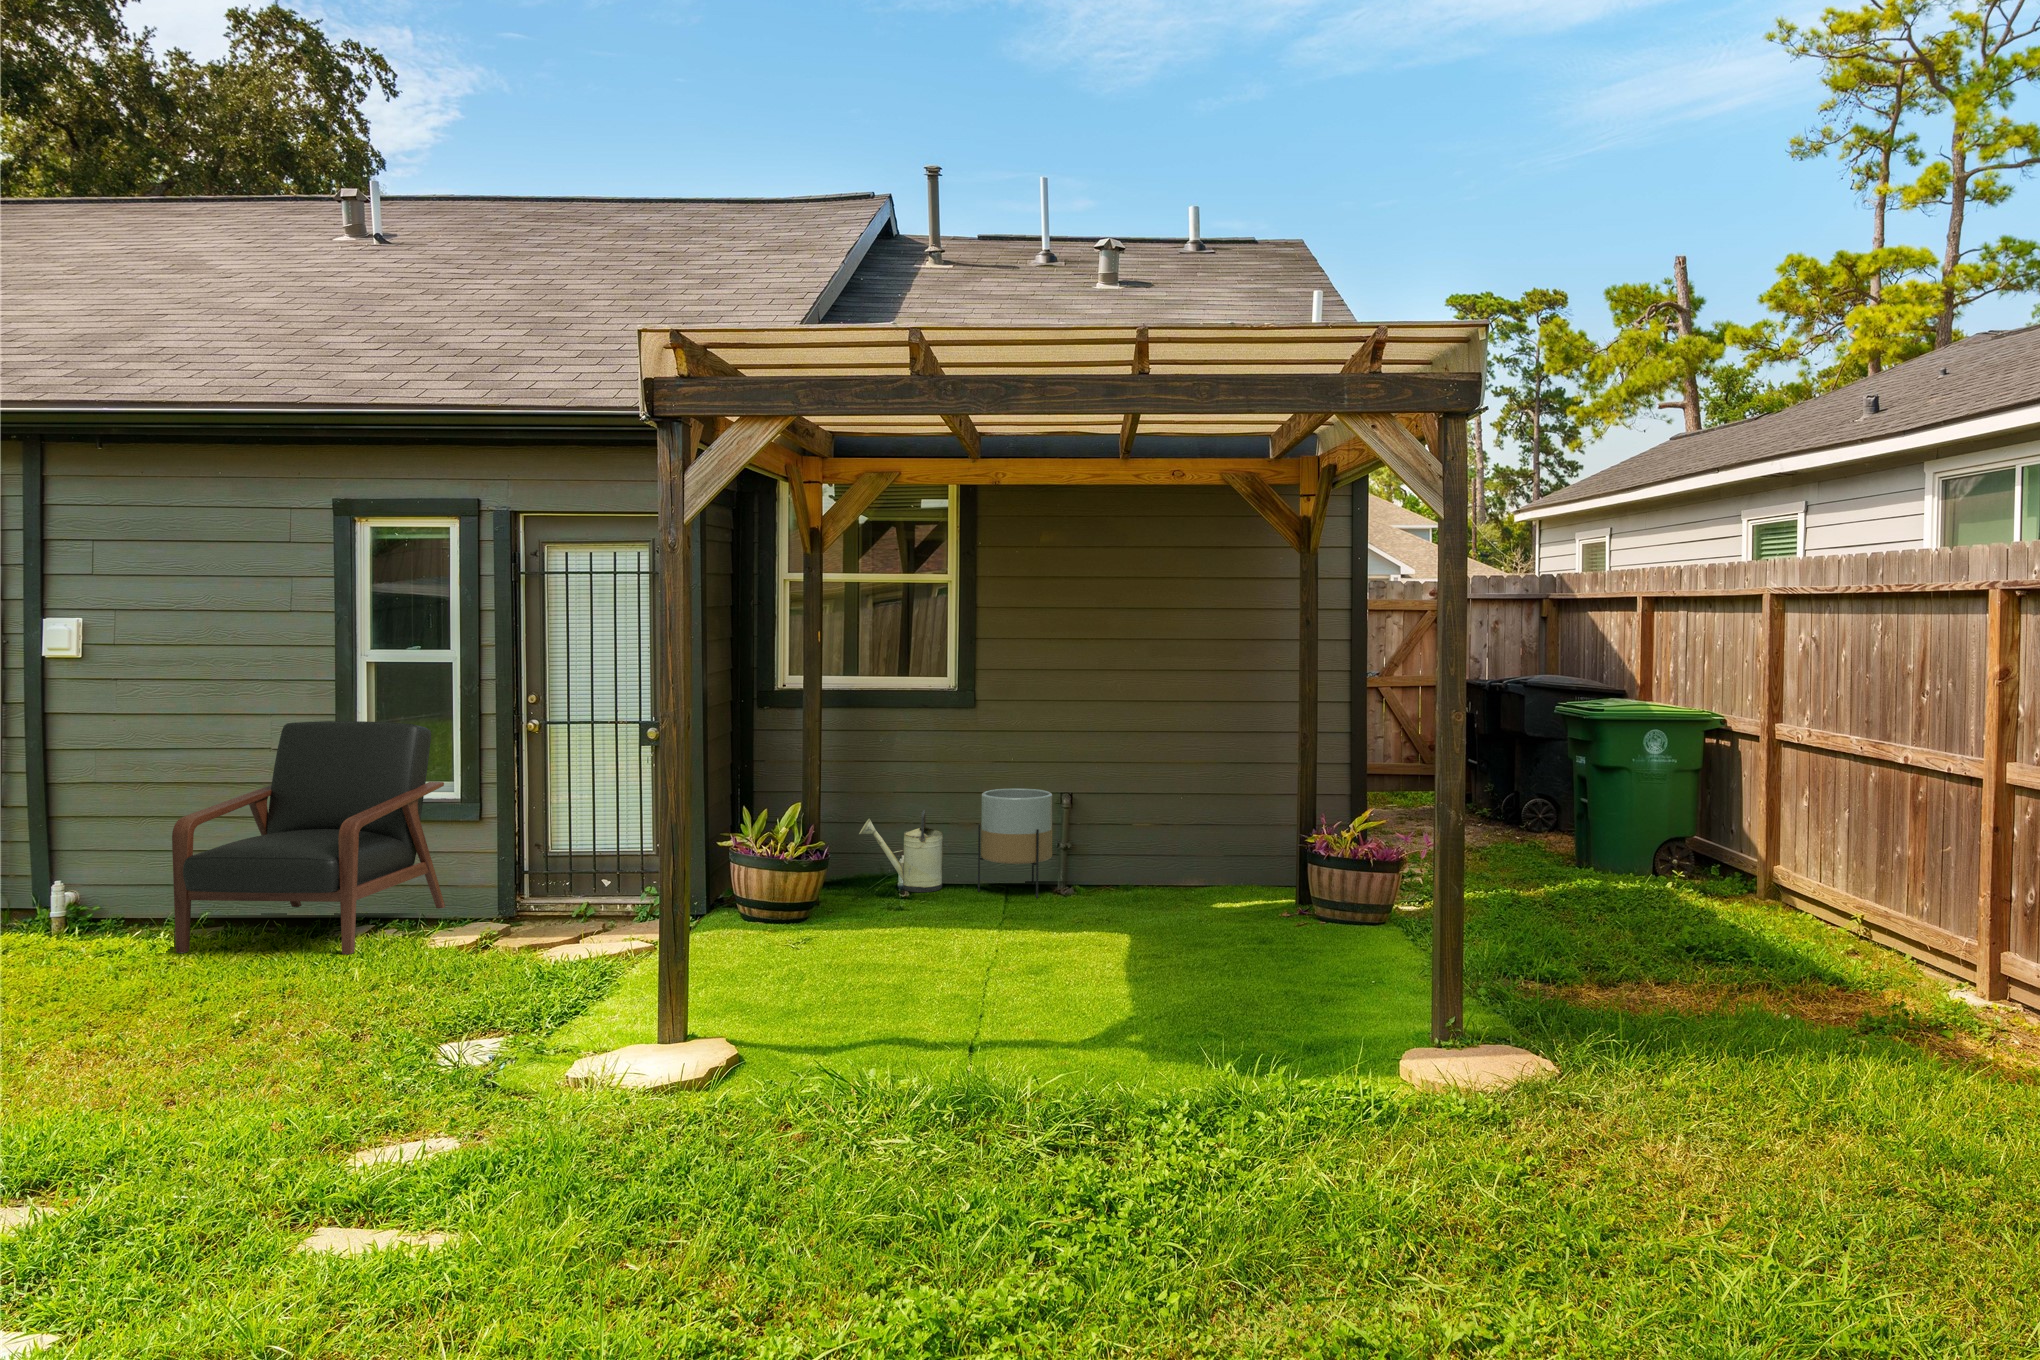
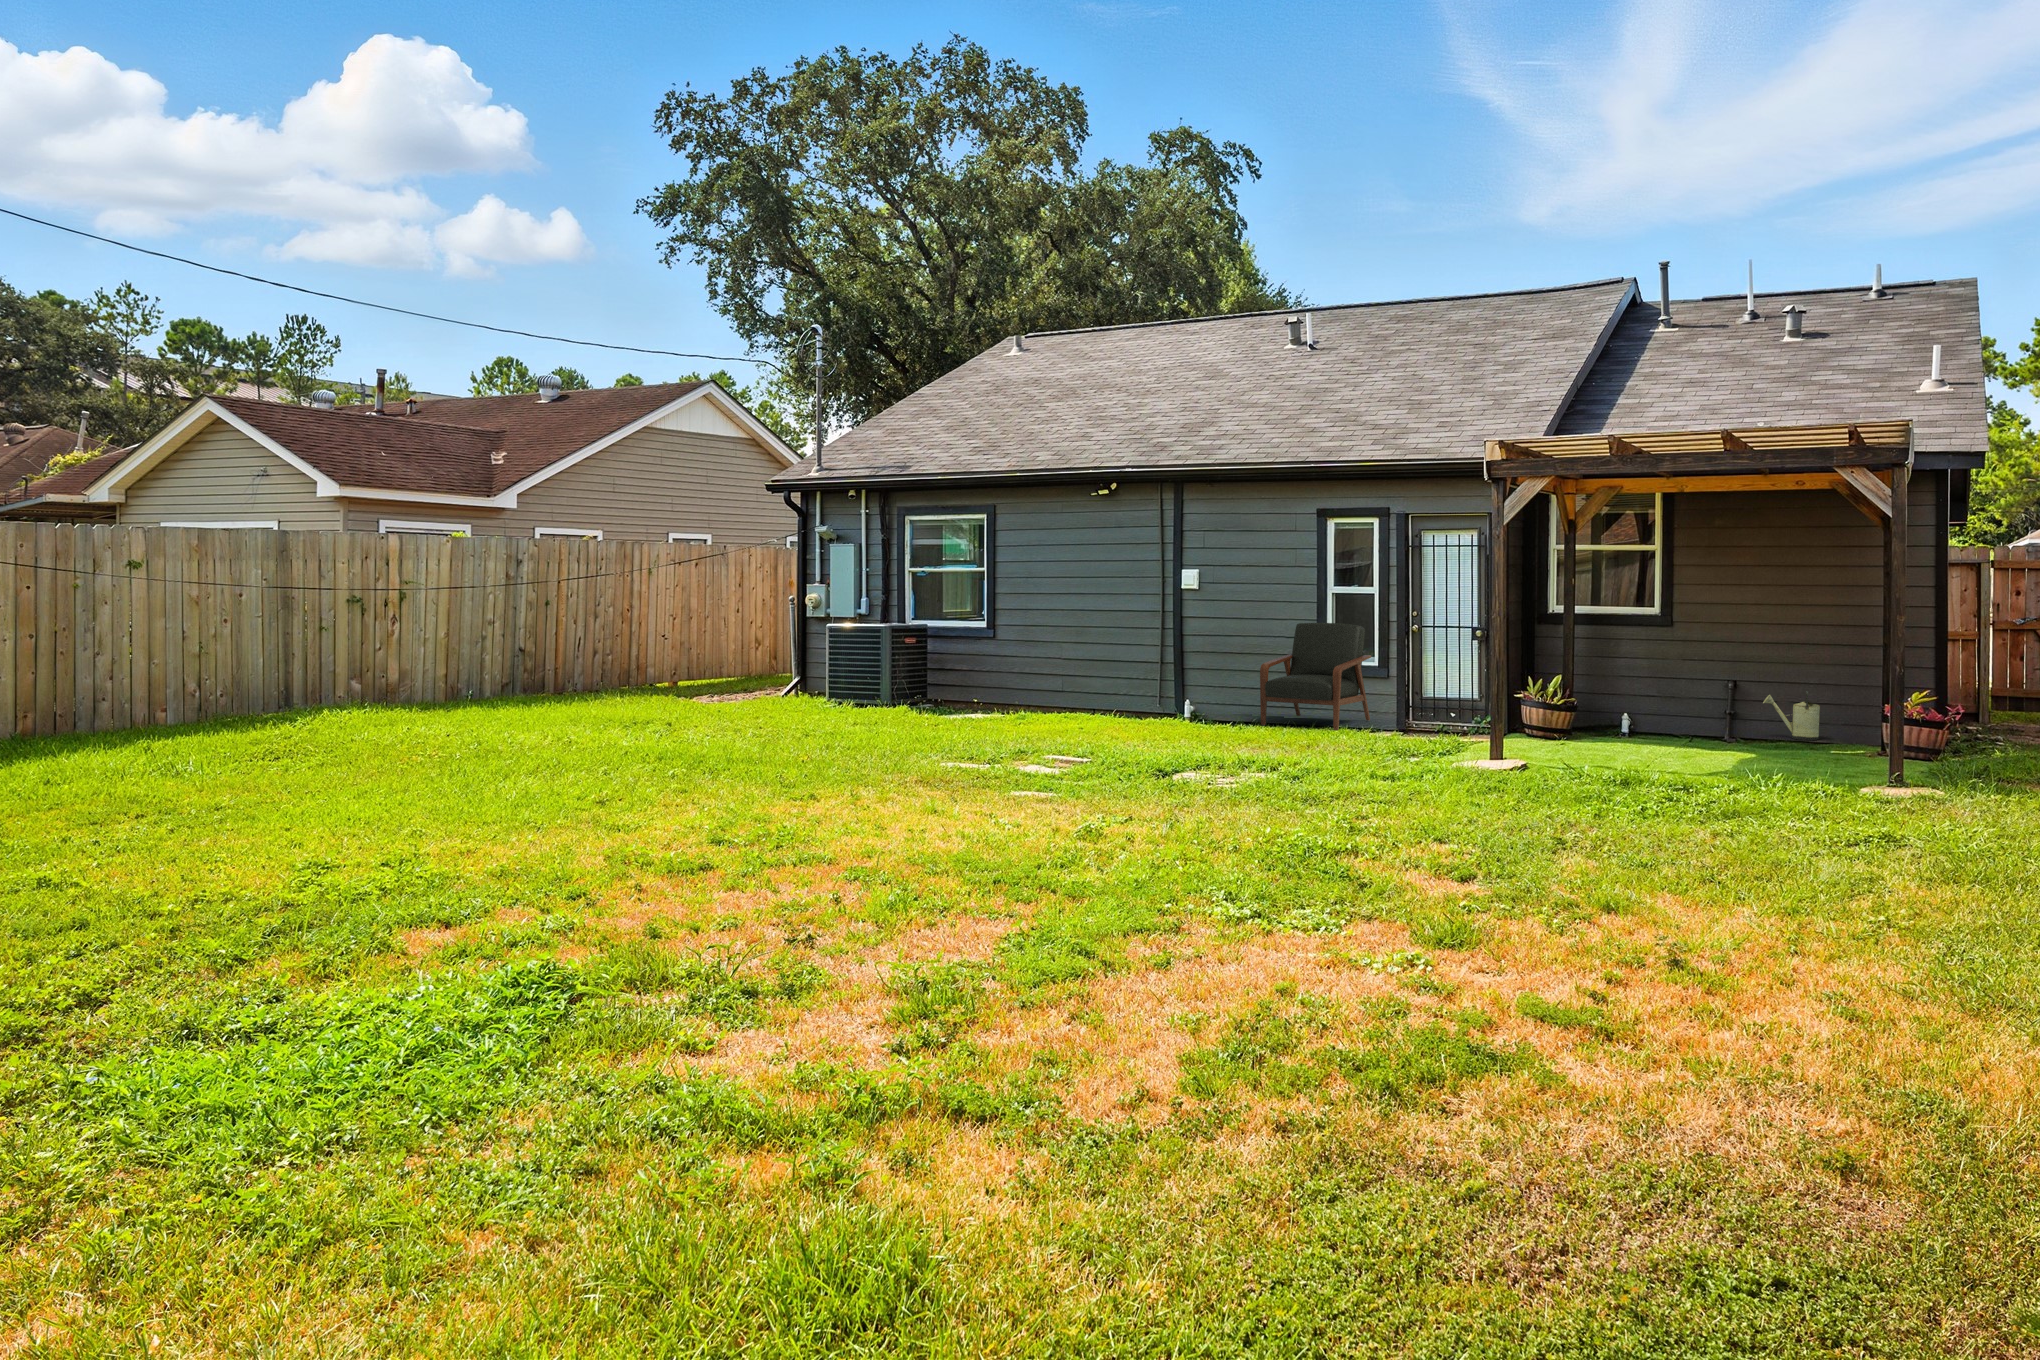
planter: present [978,788,1052,898] -> none [1668,674,1718,737]
watering can: present [859,810,950,892] -> present [1763,691,1820,740]

